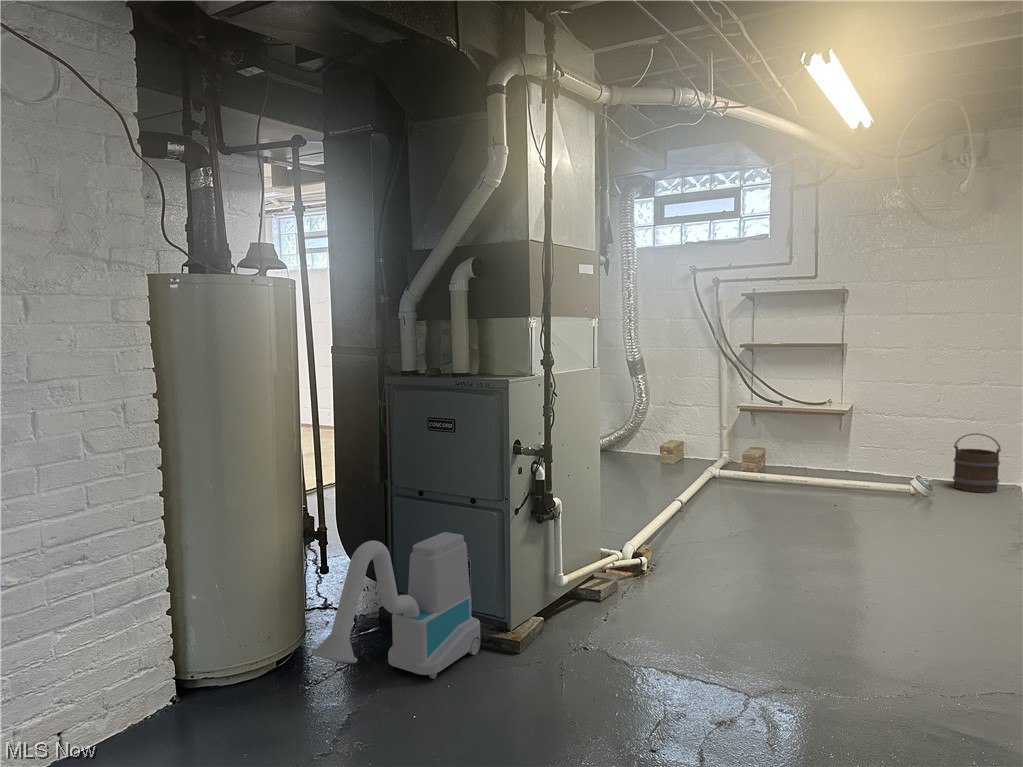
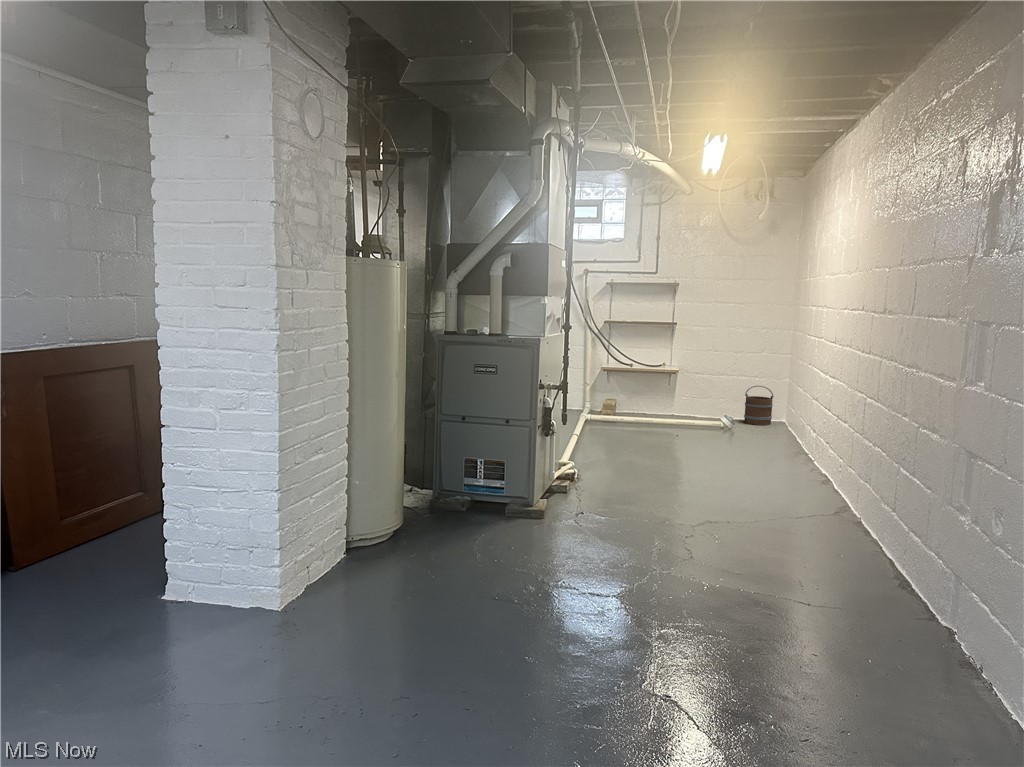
vacuum cleaner: present [312,532,480,679] -> none [450,441,518,535]

